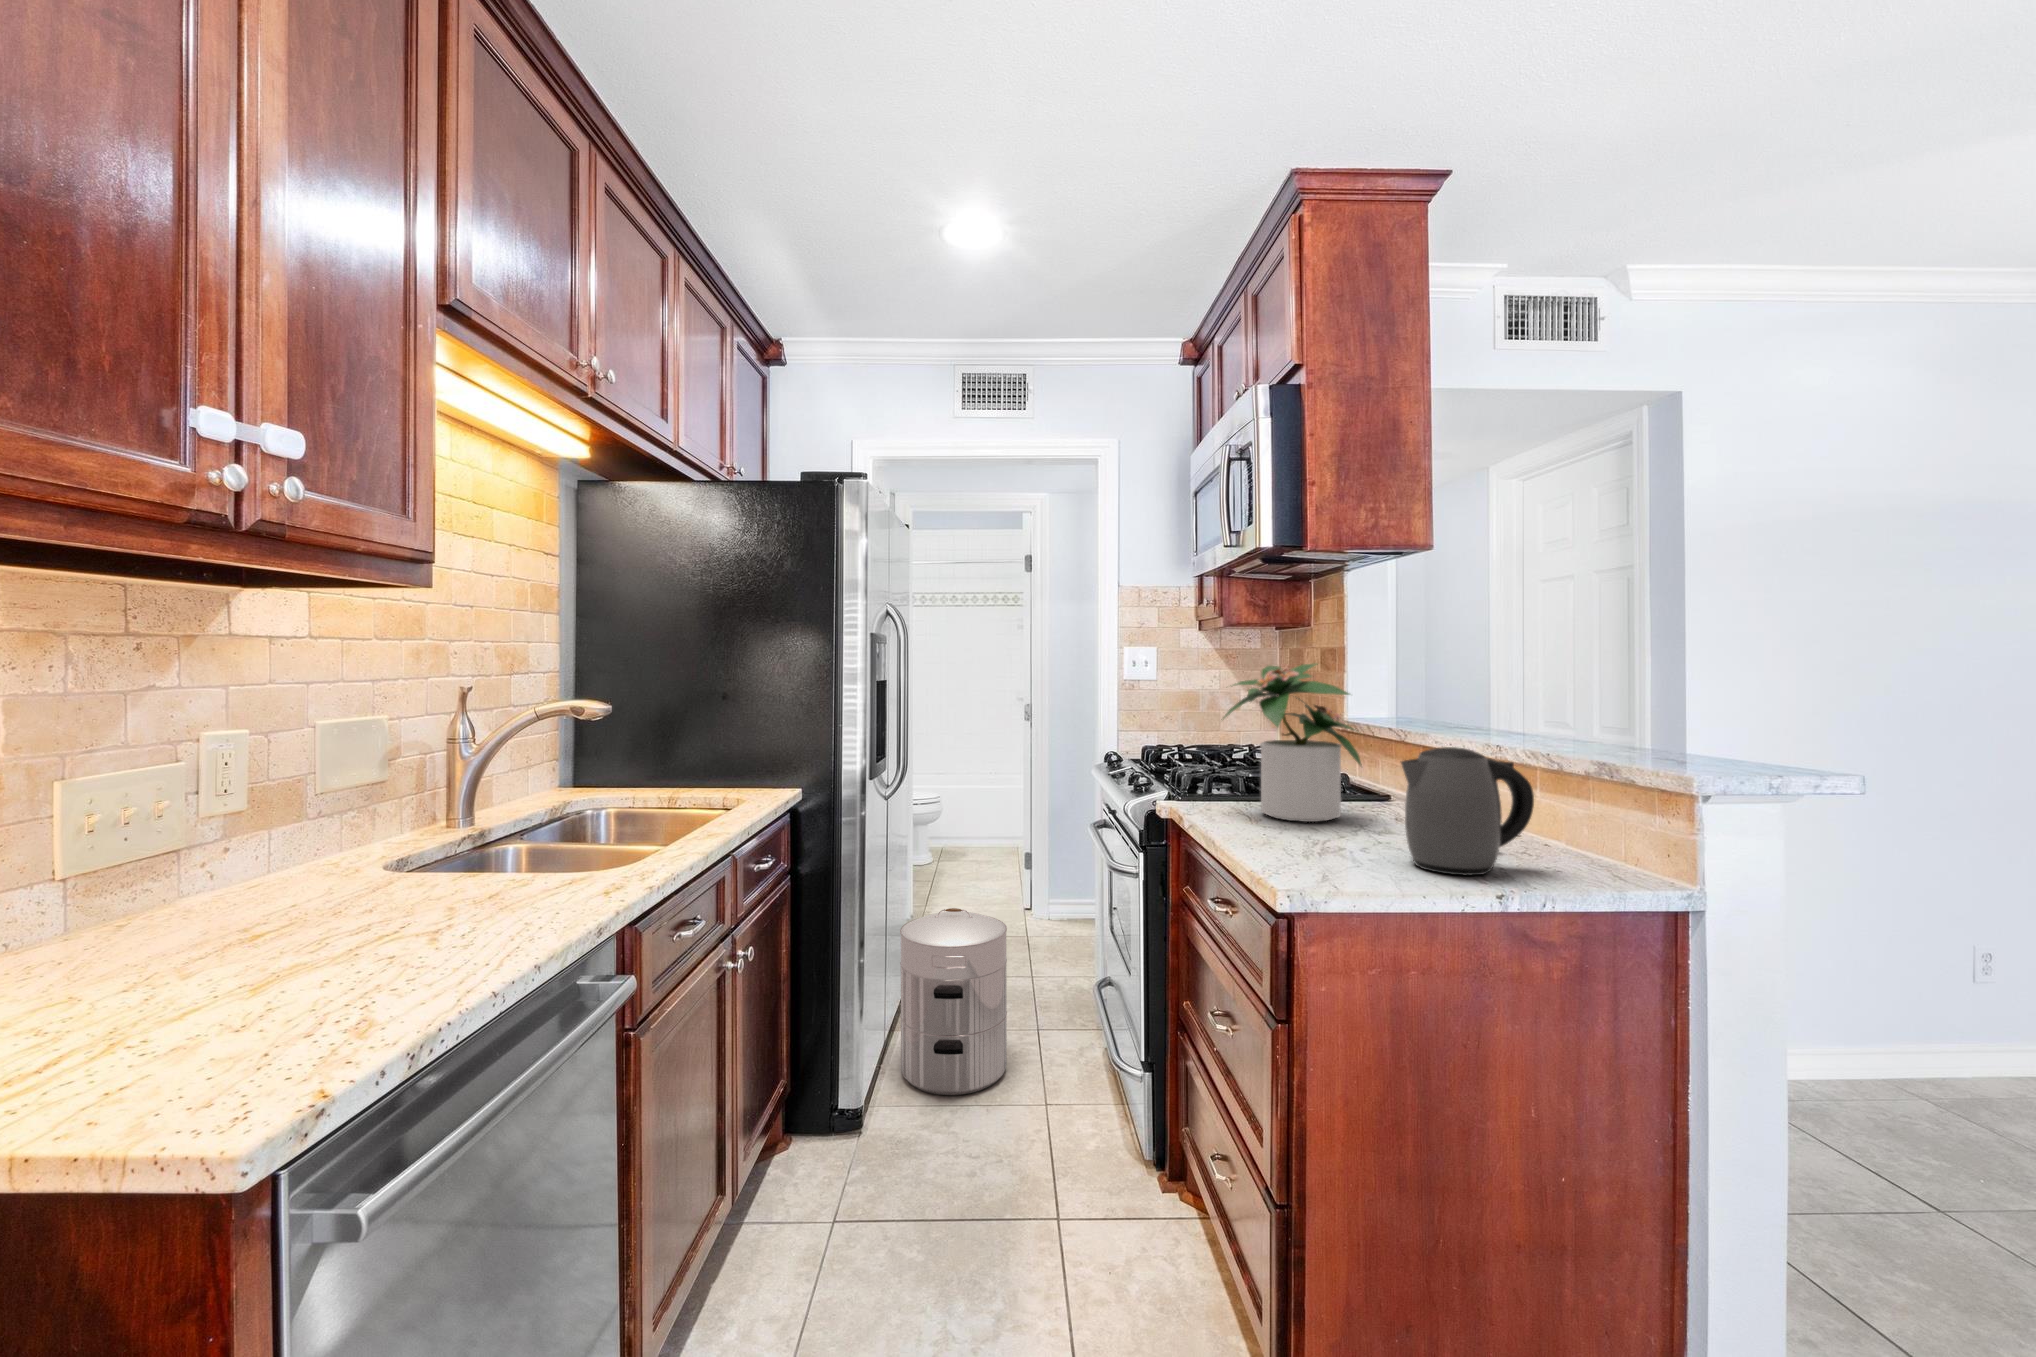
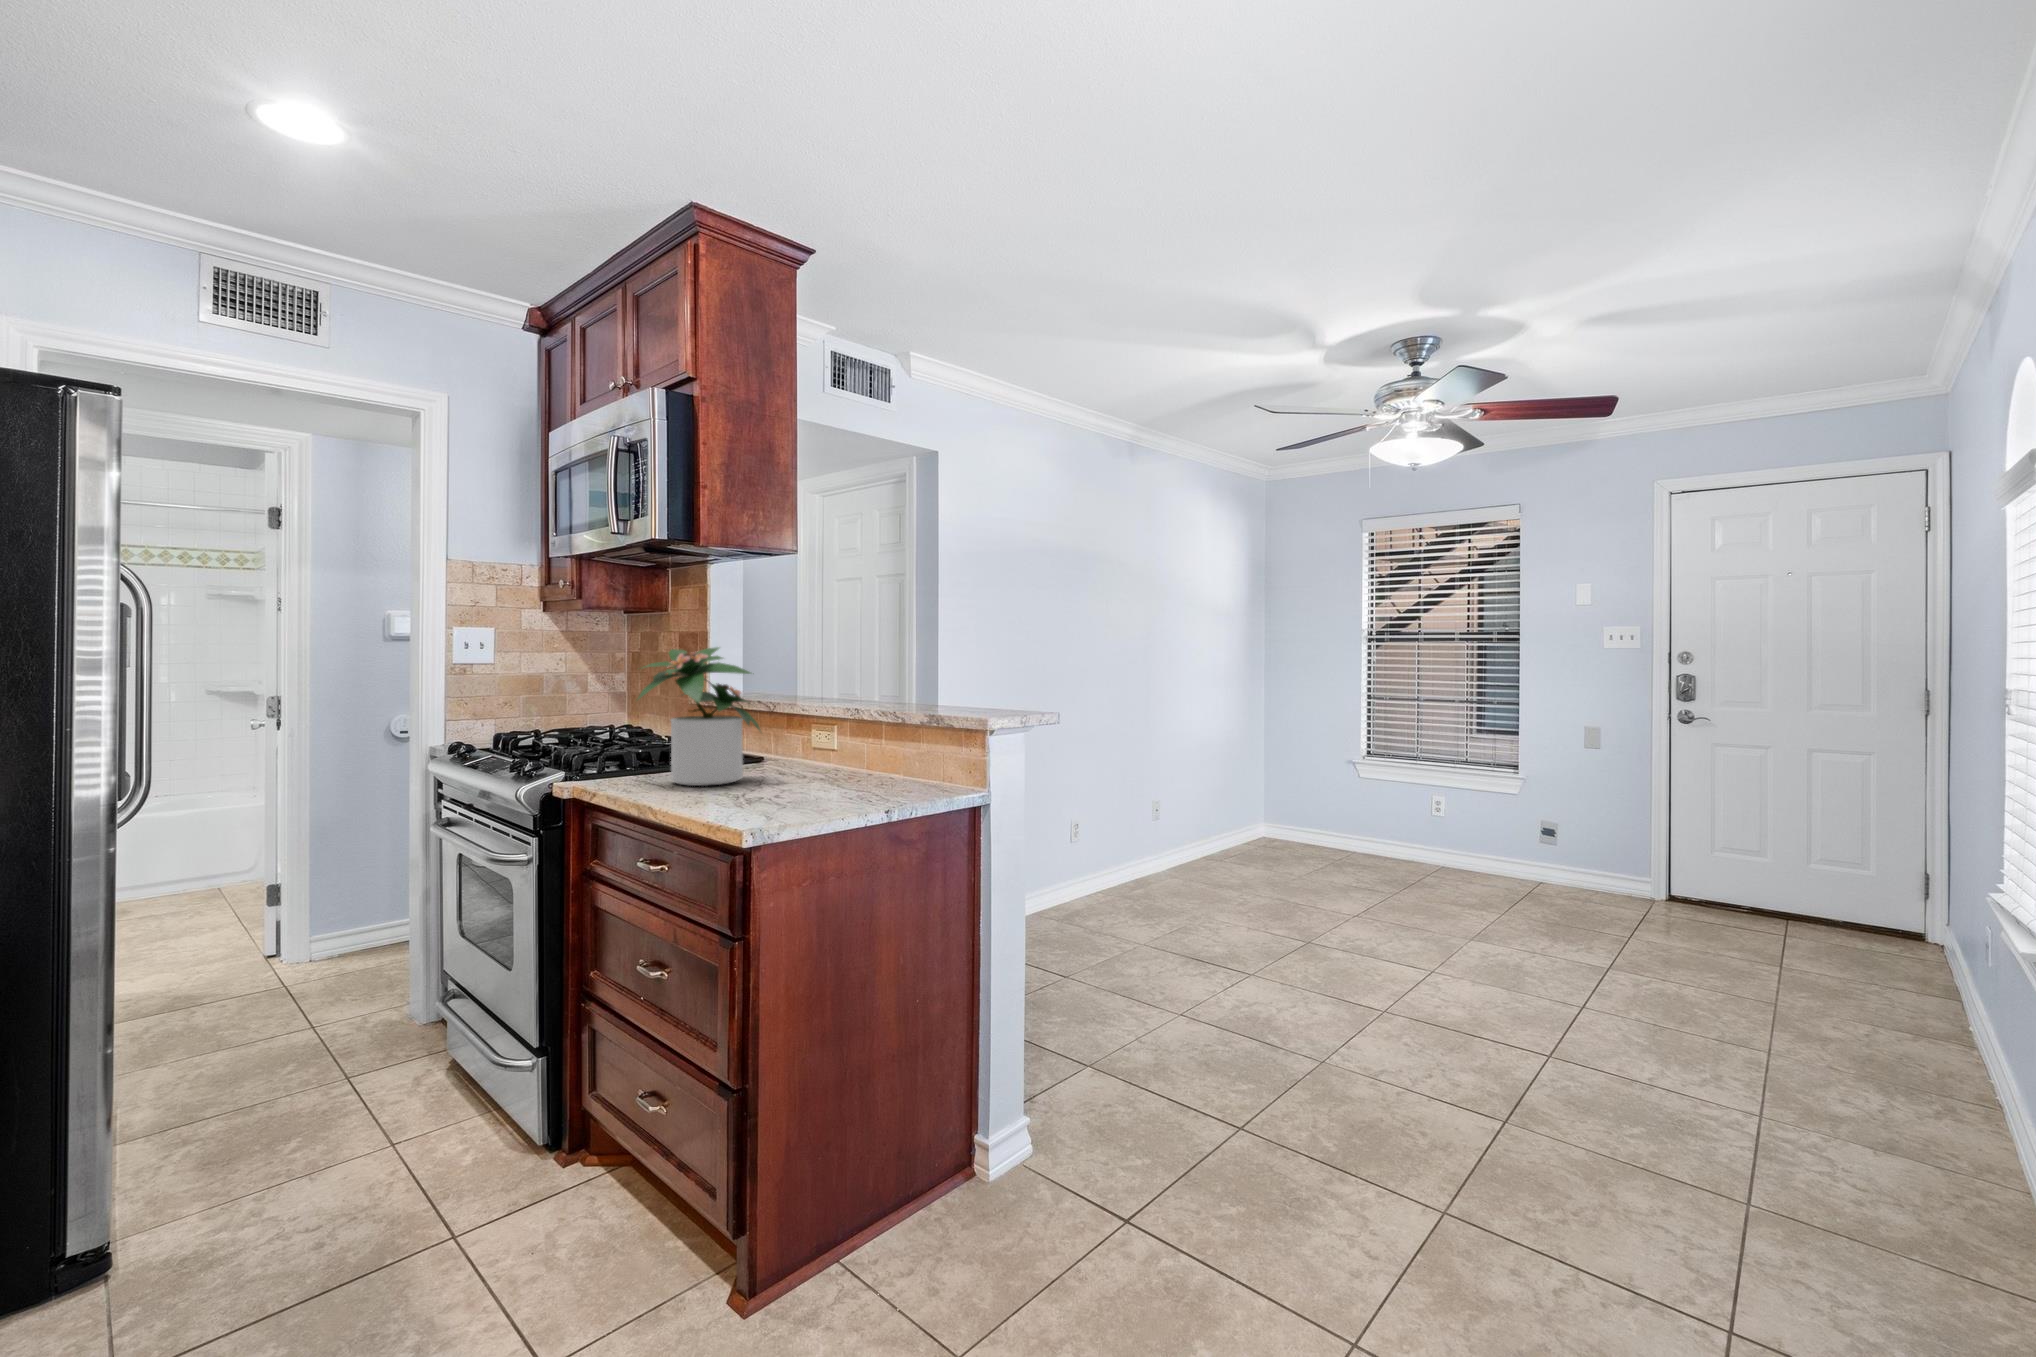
kettle: present [1401,747,1534,875] -> none [813,710,895,803]
waste bin: present [900,908,1007,1095] -> none [147,958,331,1204]

